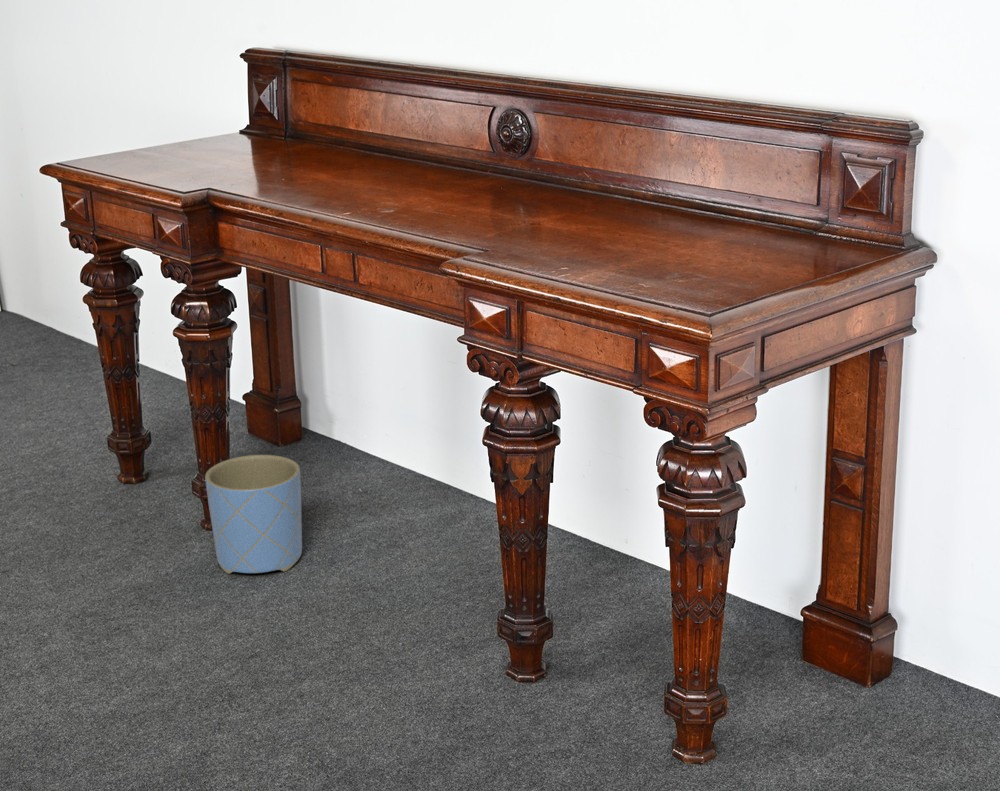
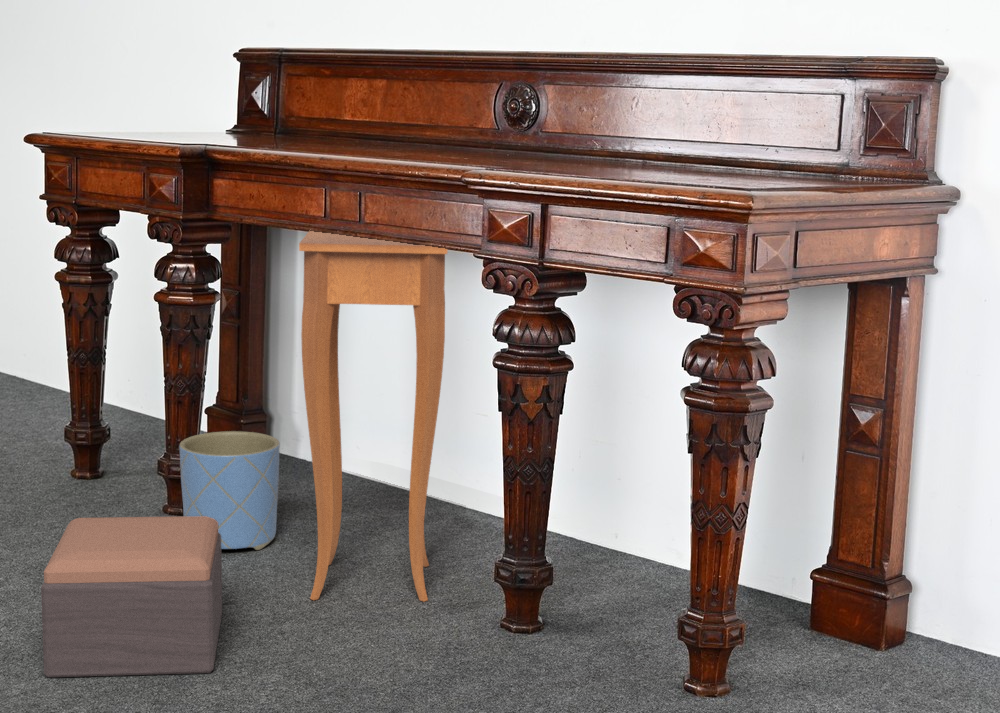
side table: none [294,275,446,636] -> present [299,231,448,602]
footstool: none [67,573,245,742] -> present [41,516,222,677]

